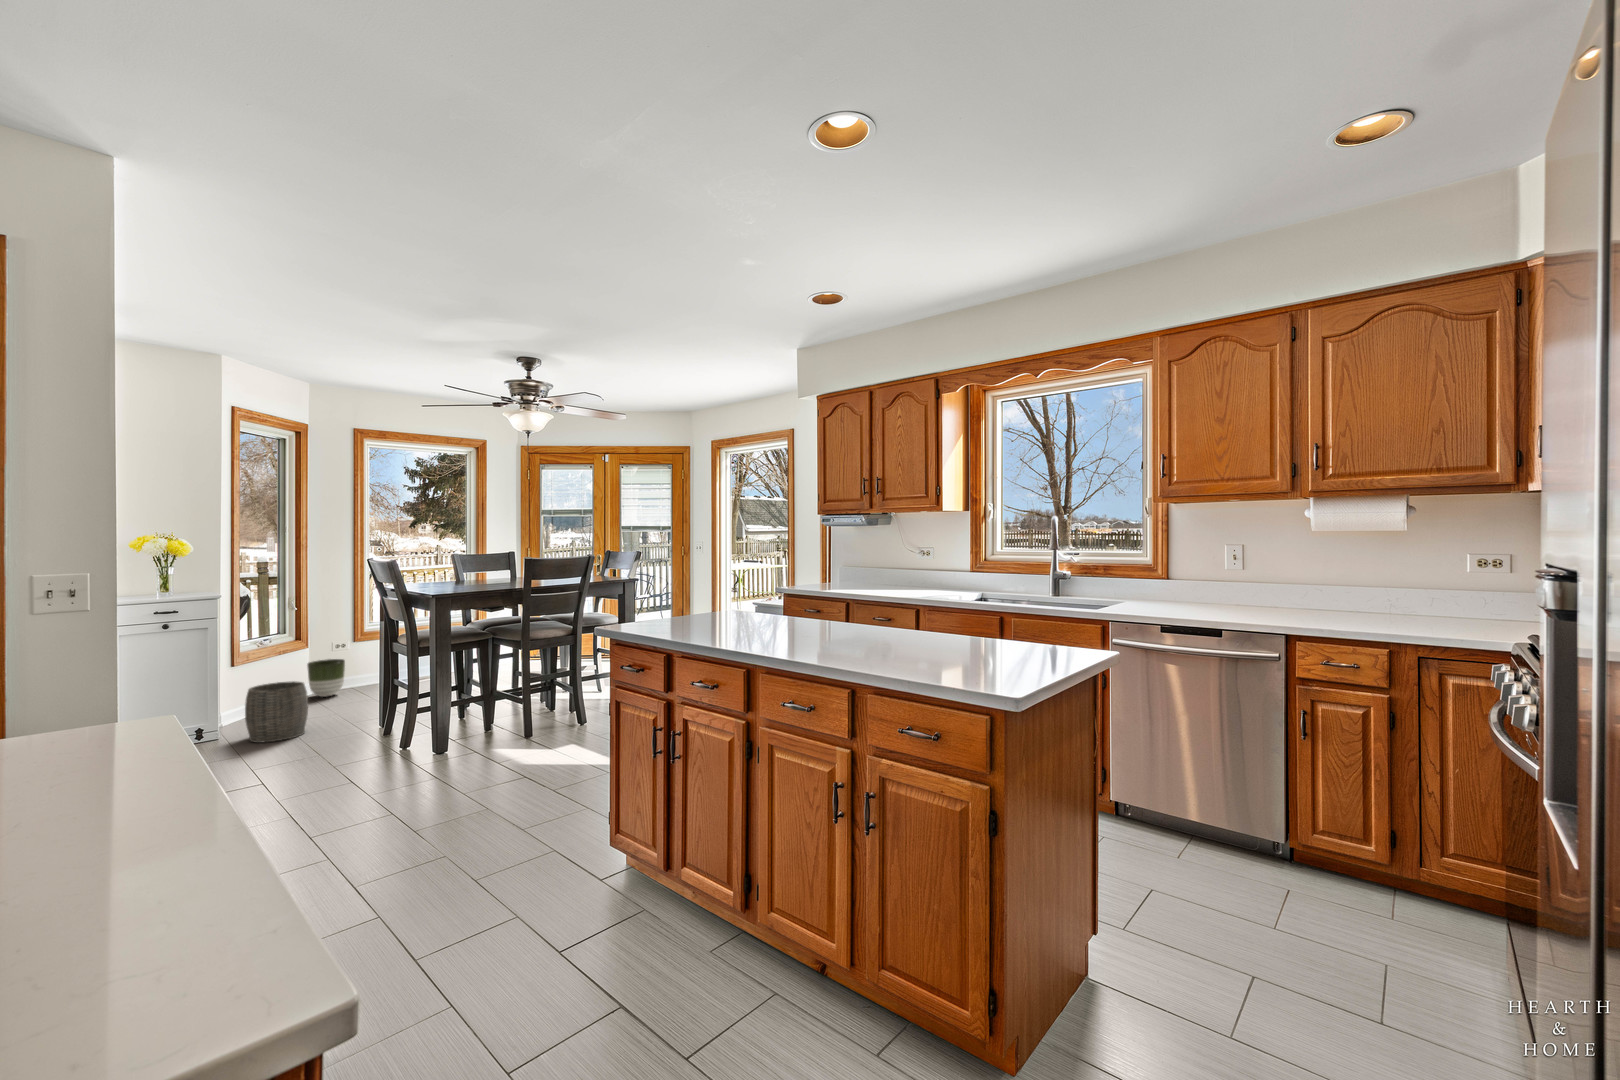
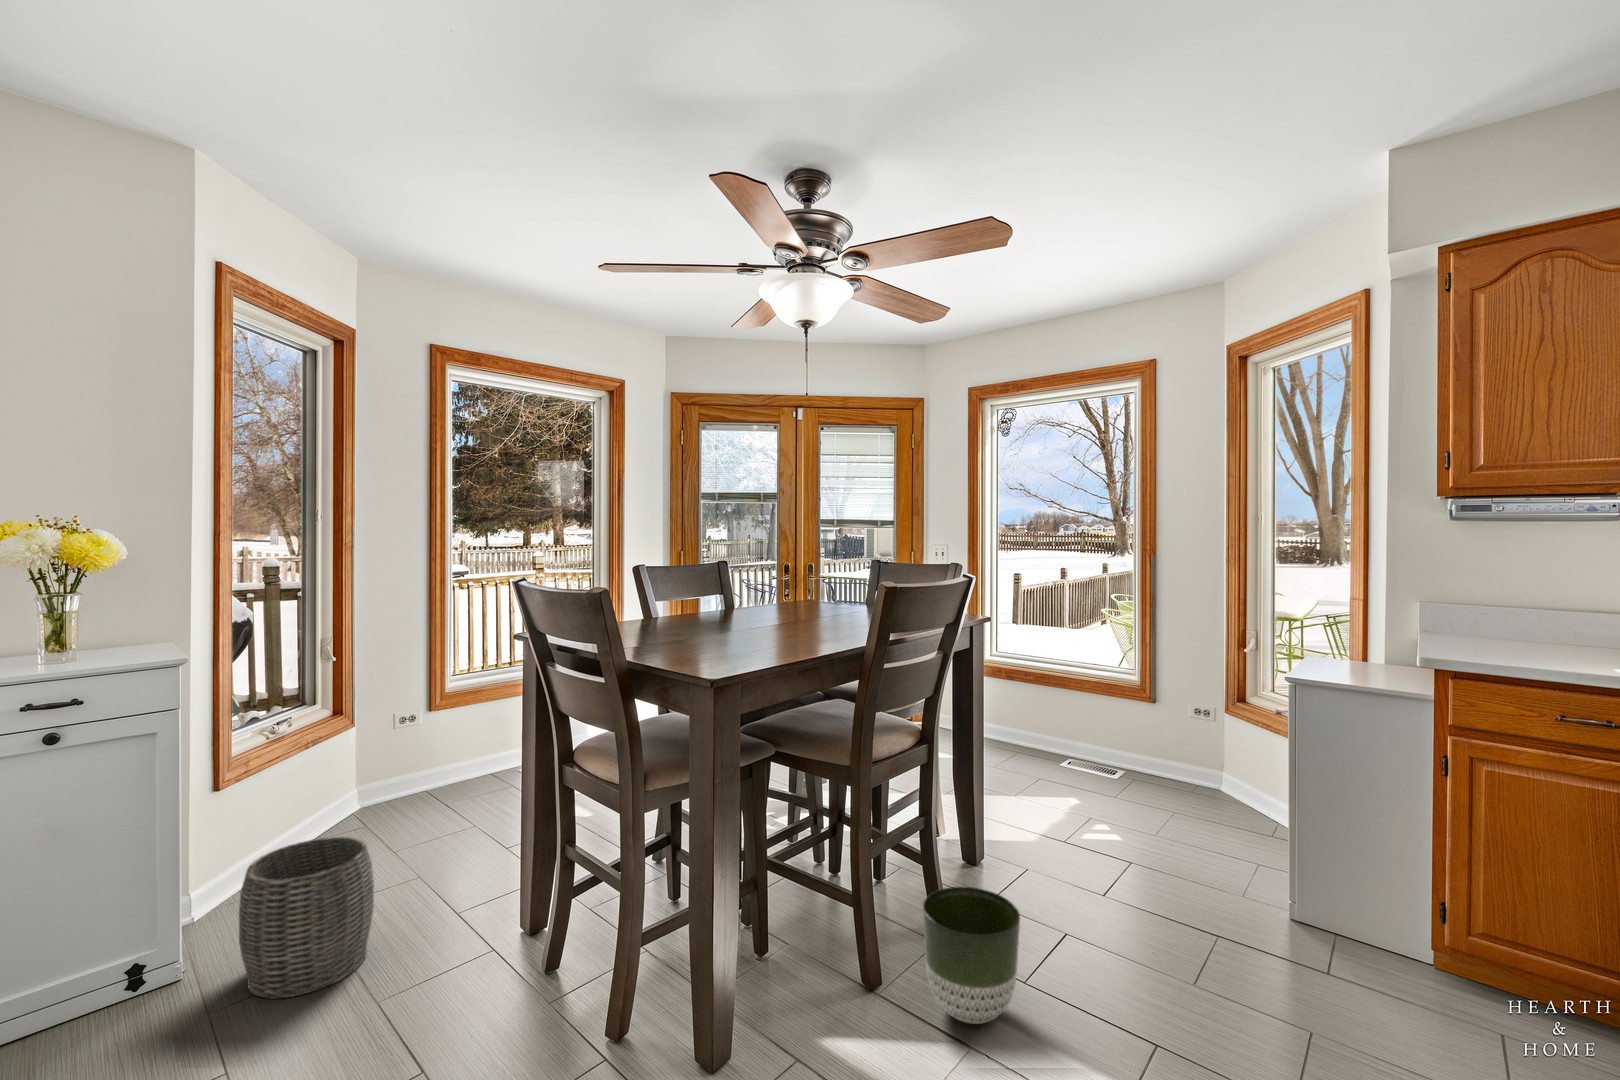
planter: present [307,659,345,697] -> present [923,887,1020,1024]

